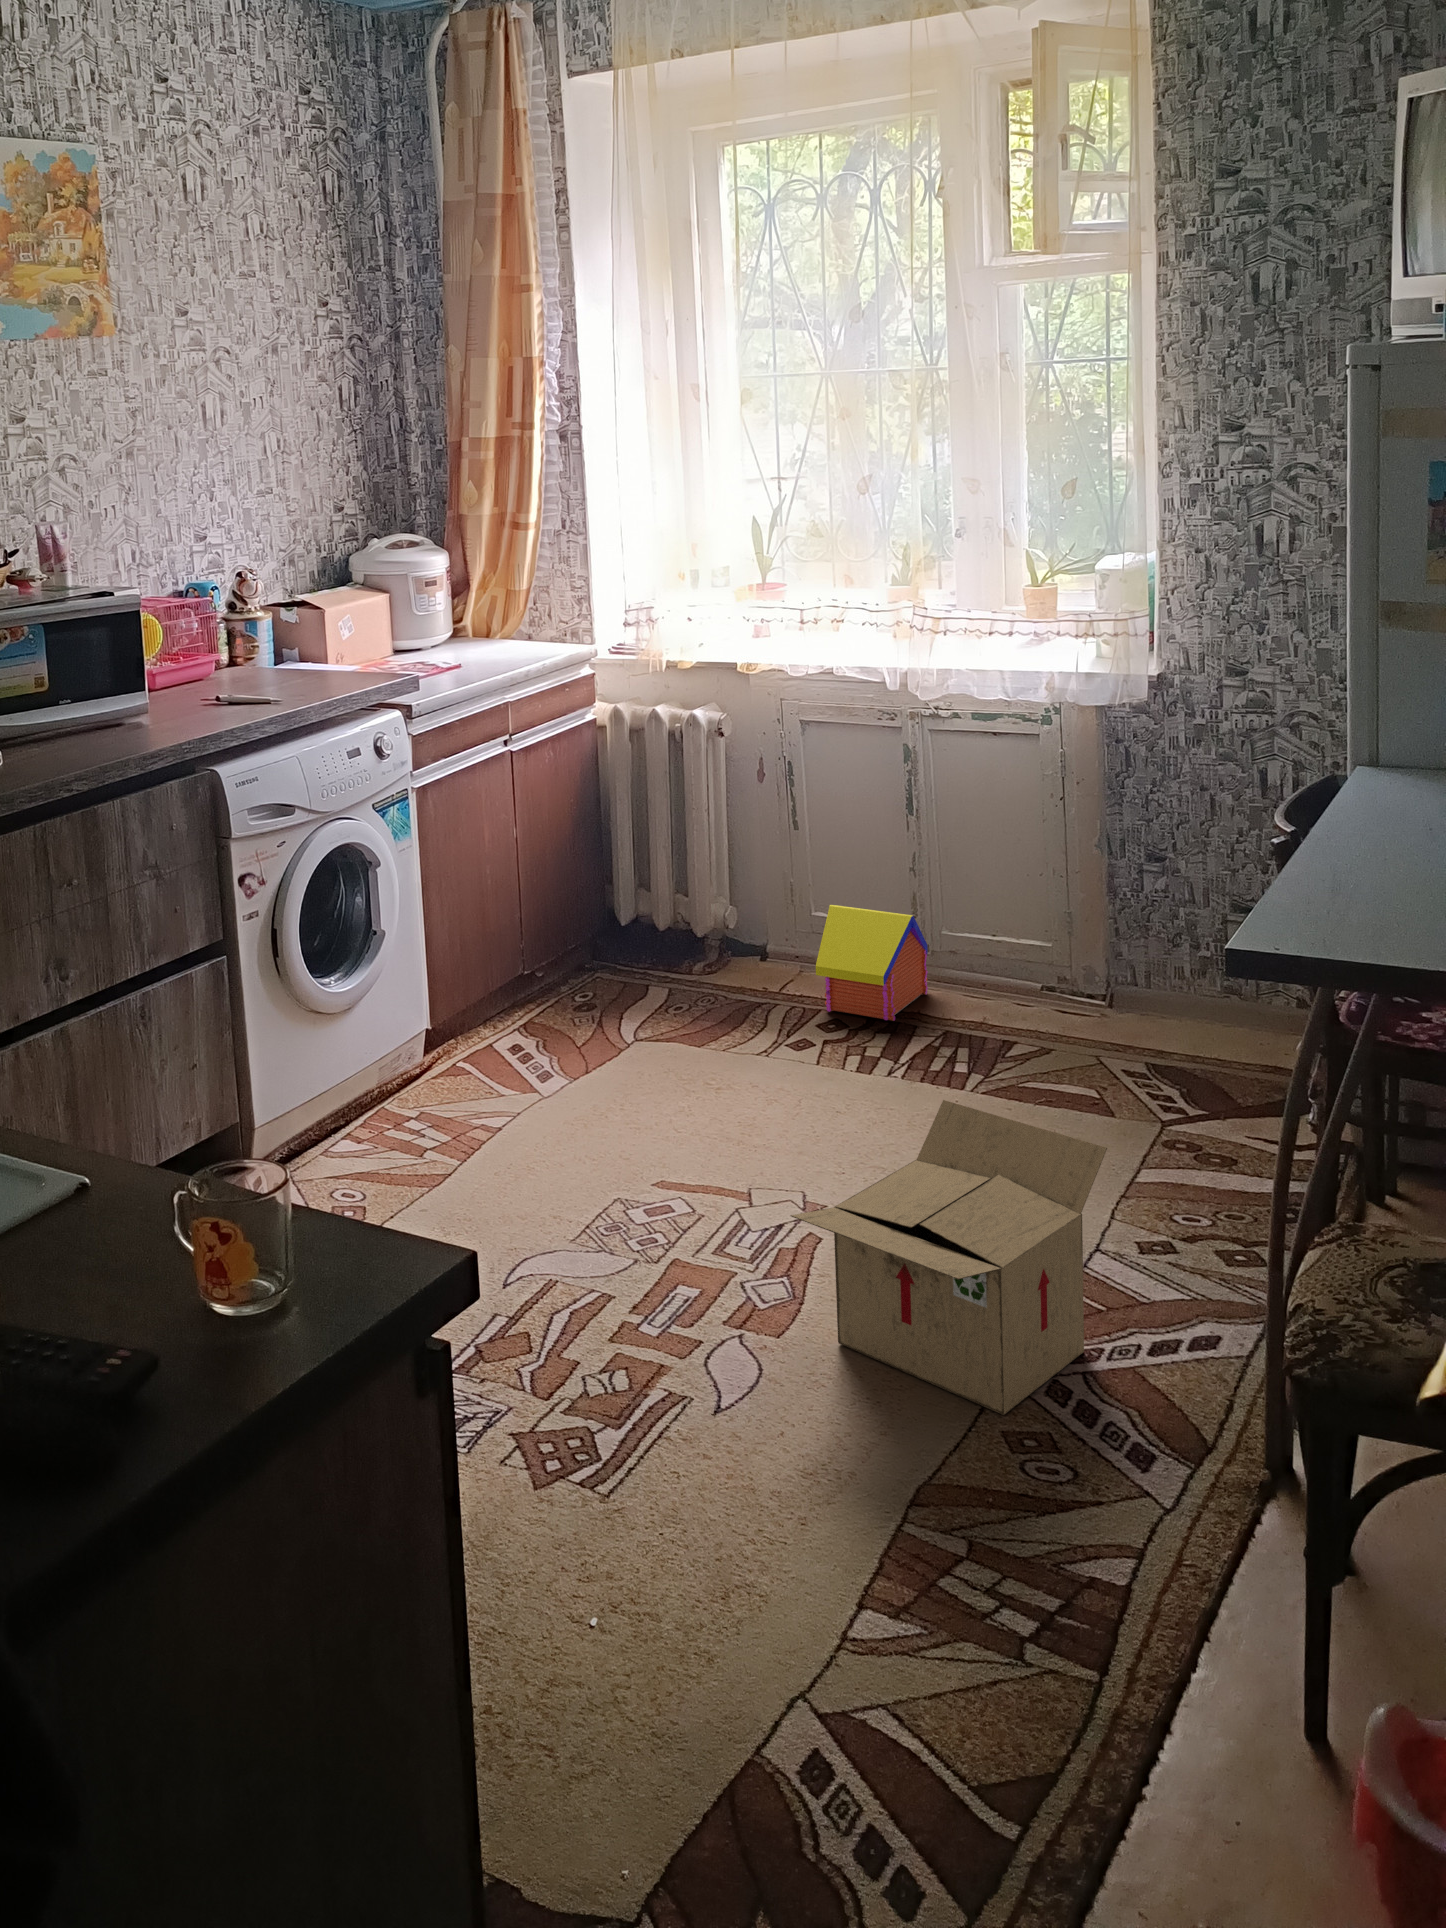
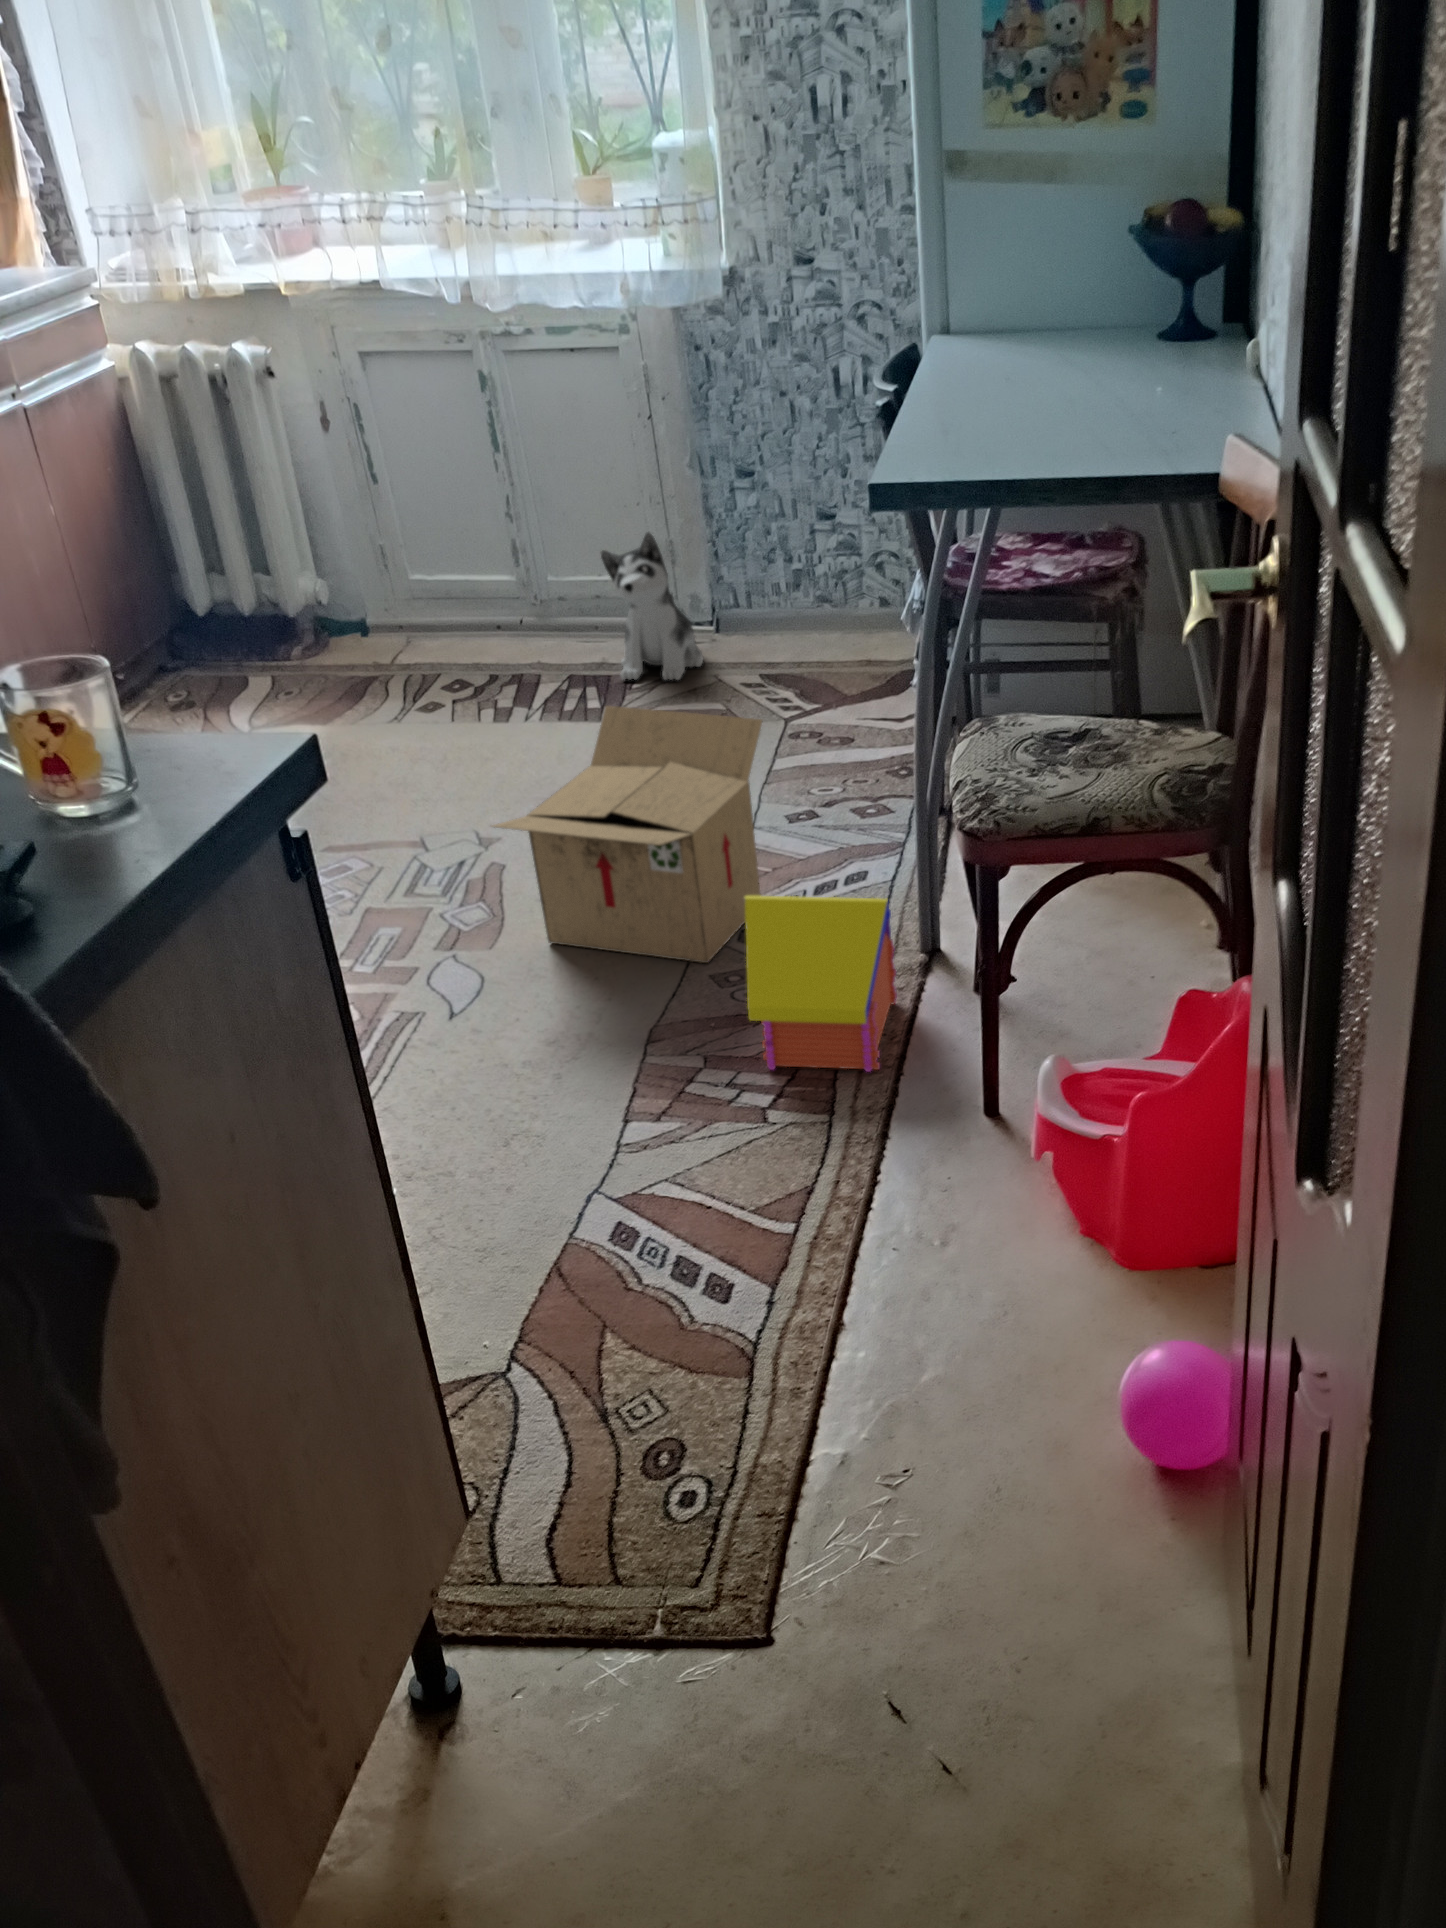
toy house: present [816,905,928,1021] -> present [744,896,897,1072]
plush toy: none [992,906,1088,1055] -> present [601,532,703,680]

